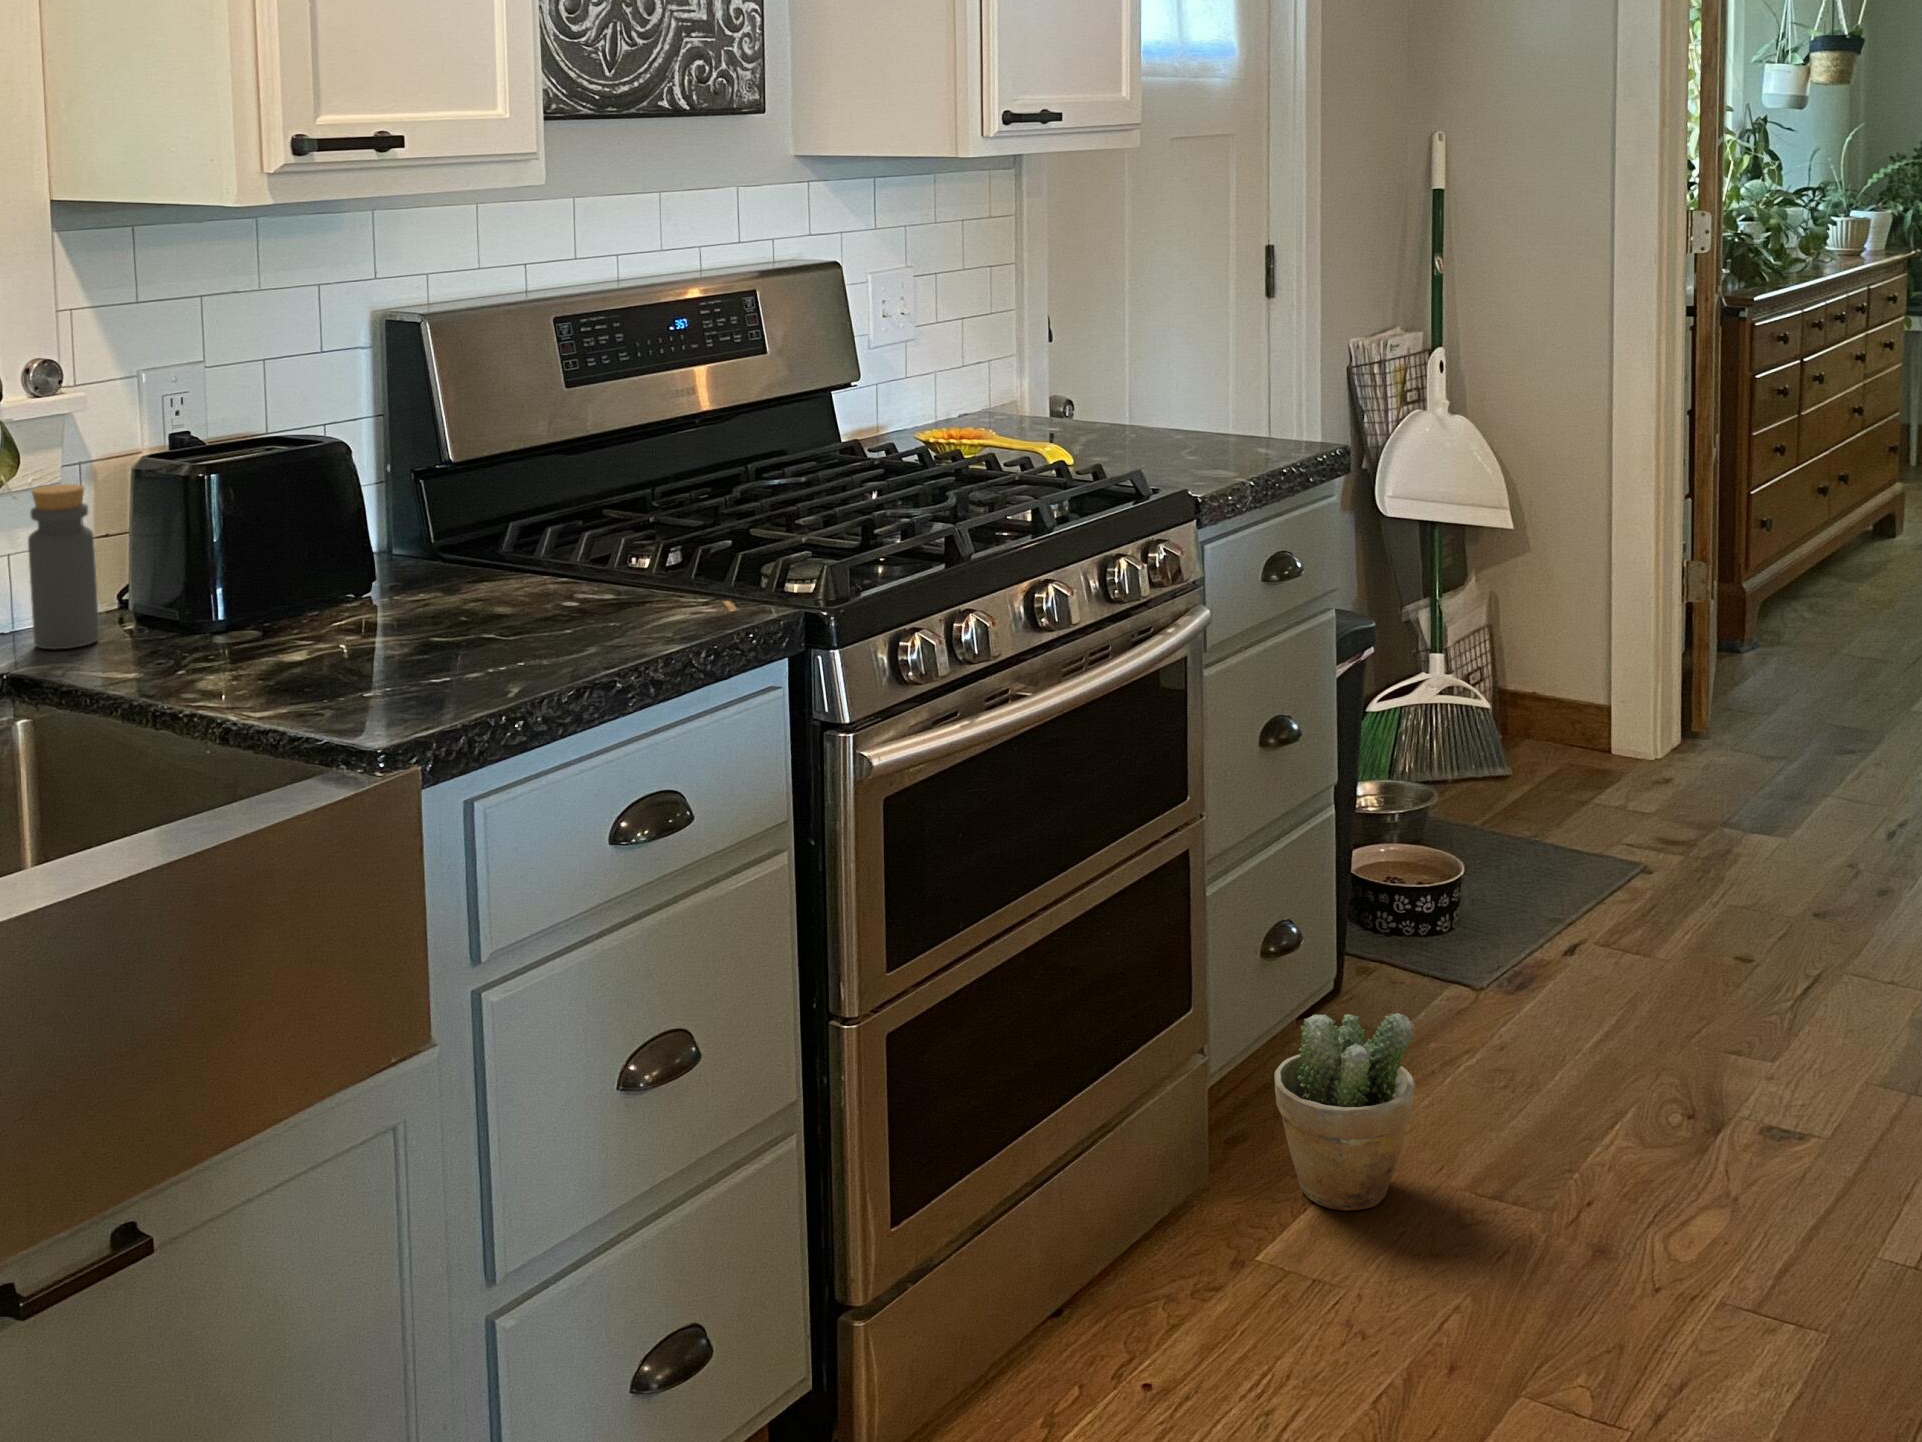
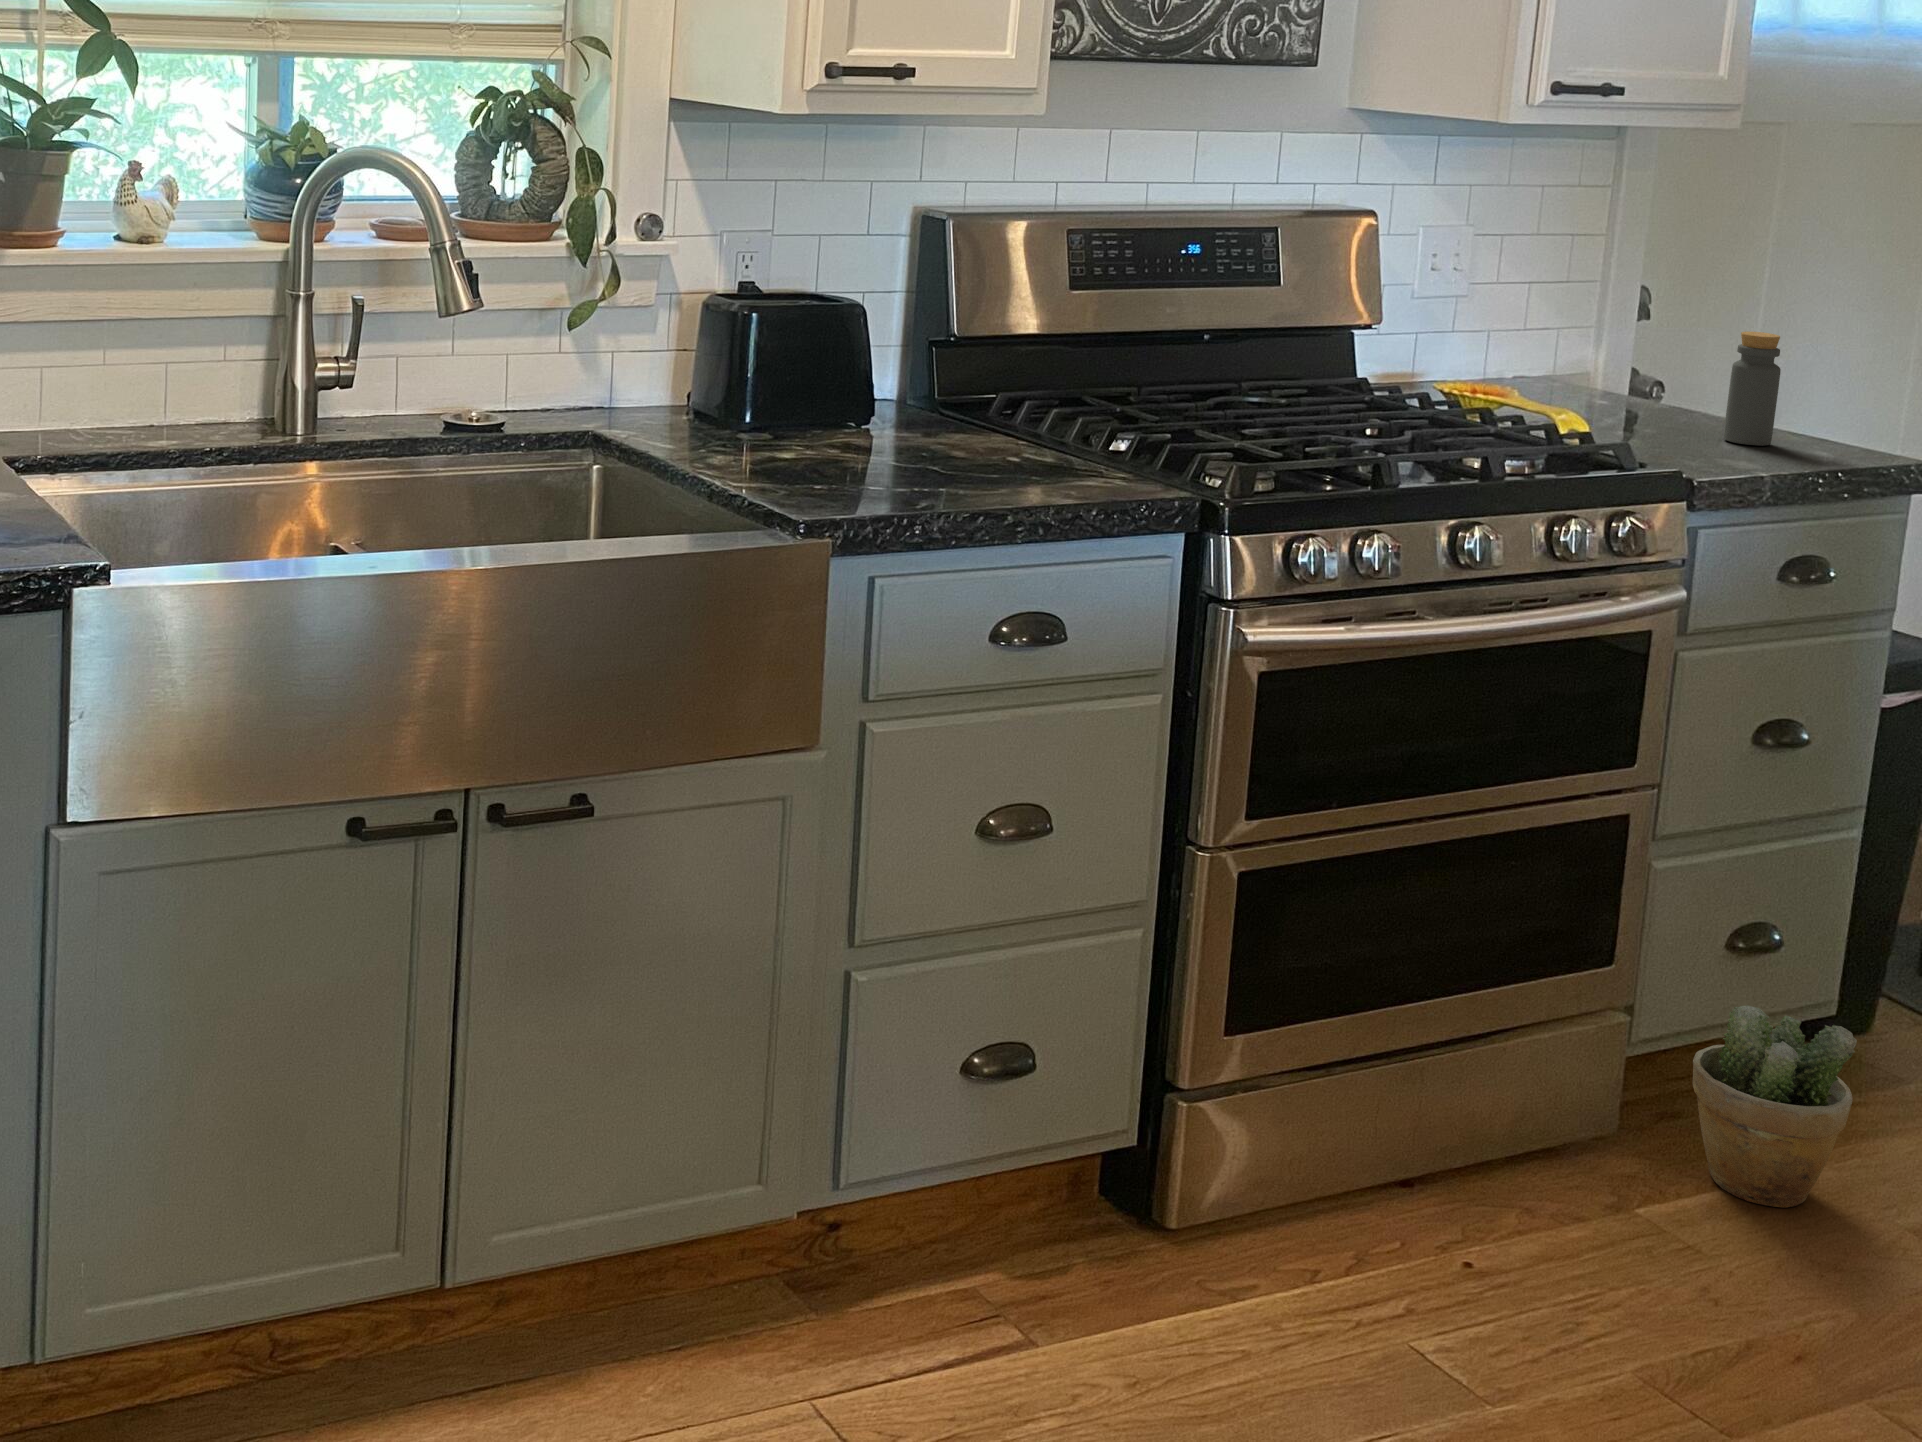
bottle: present [28,484,99,649] -> present [1723,332,1781,446]

